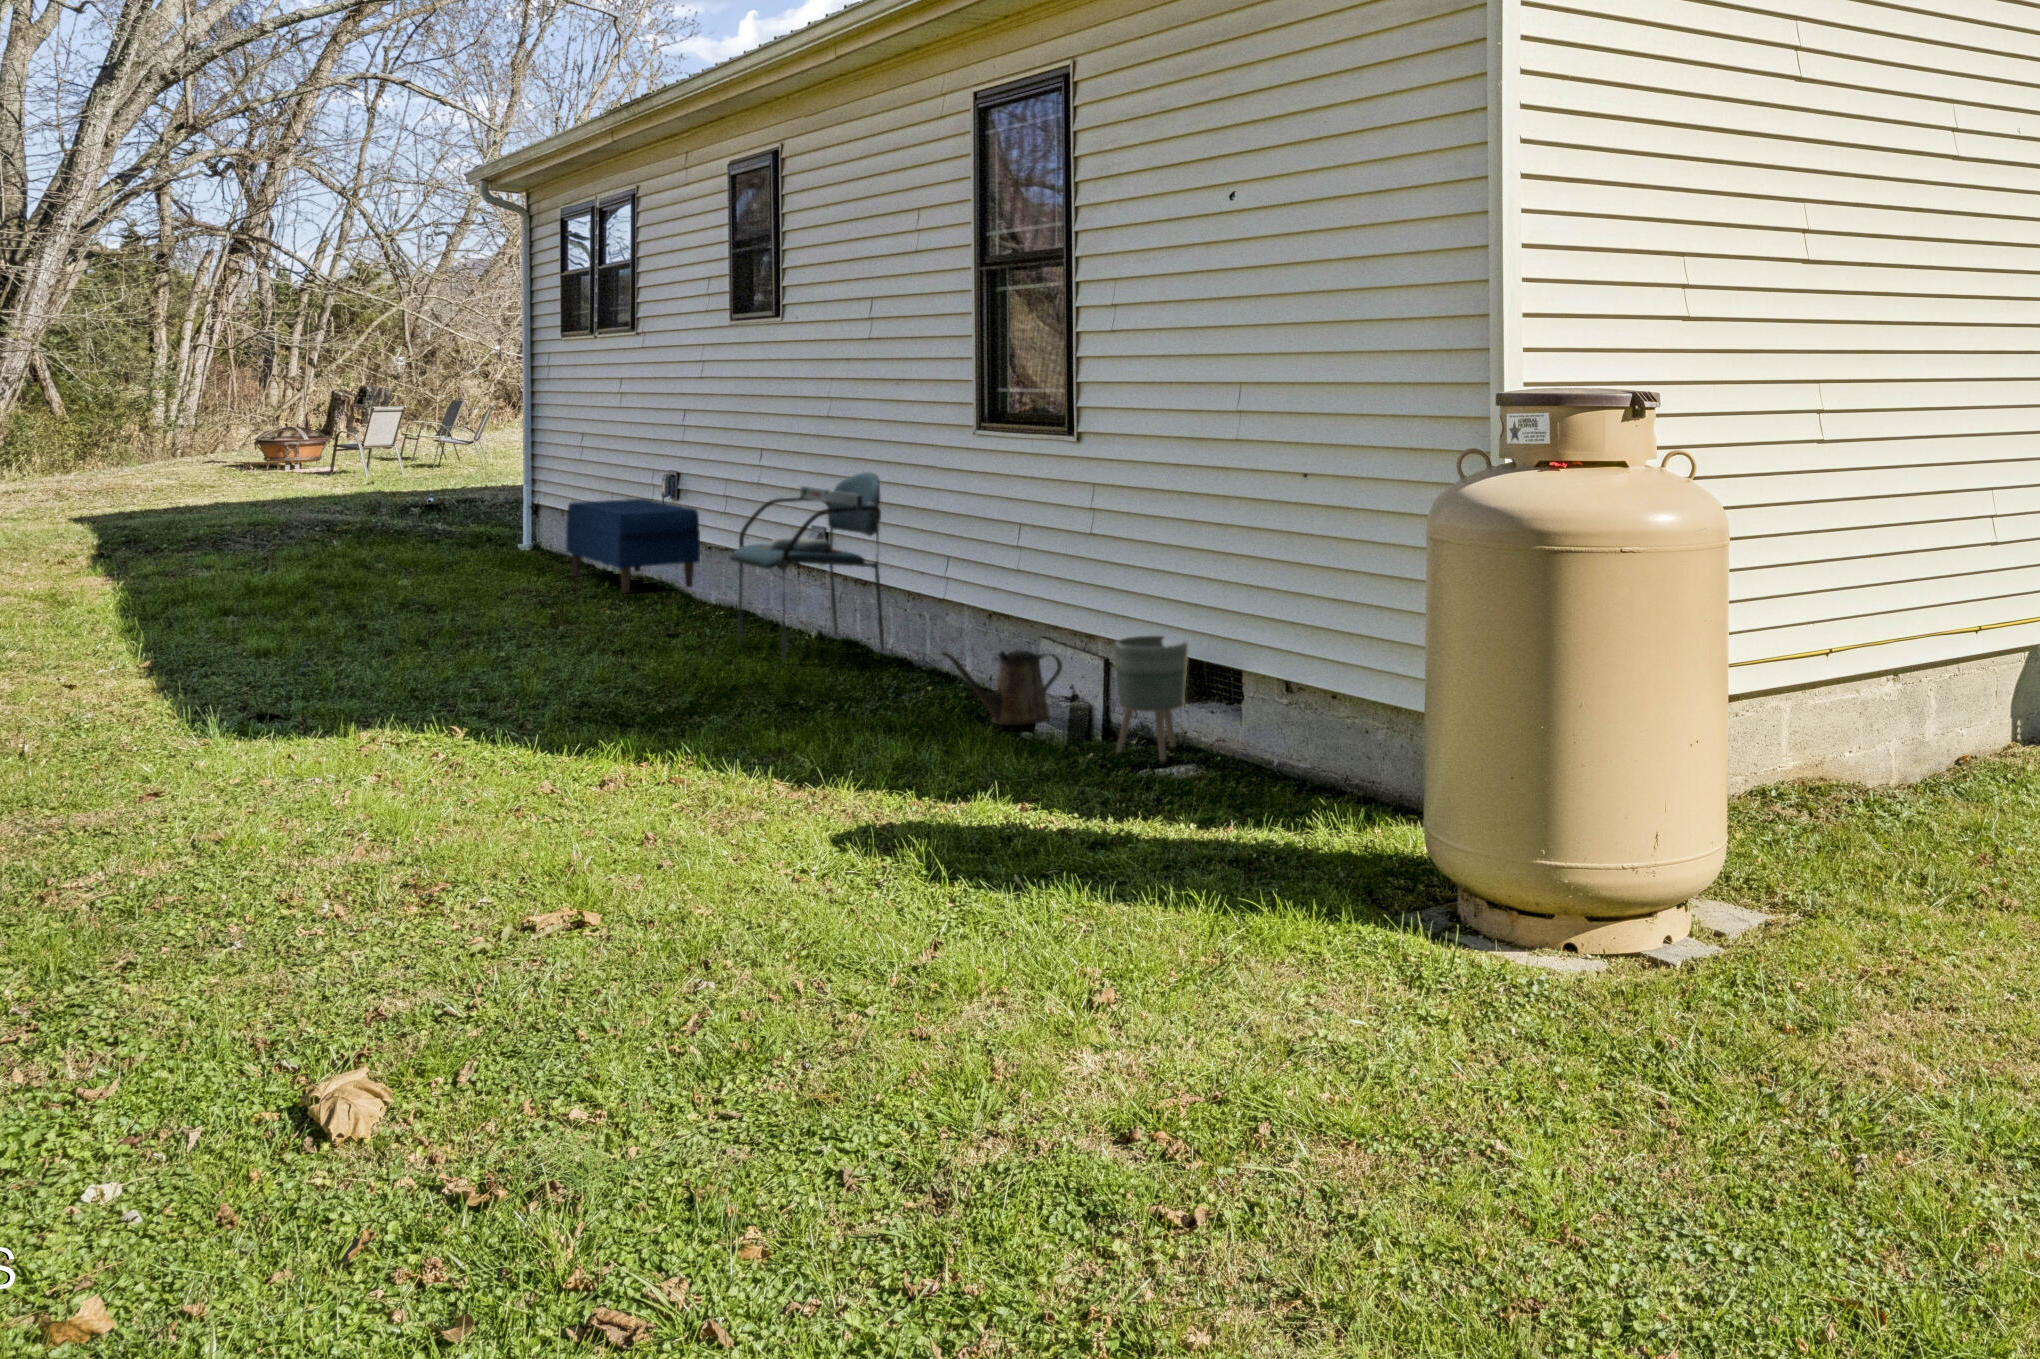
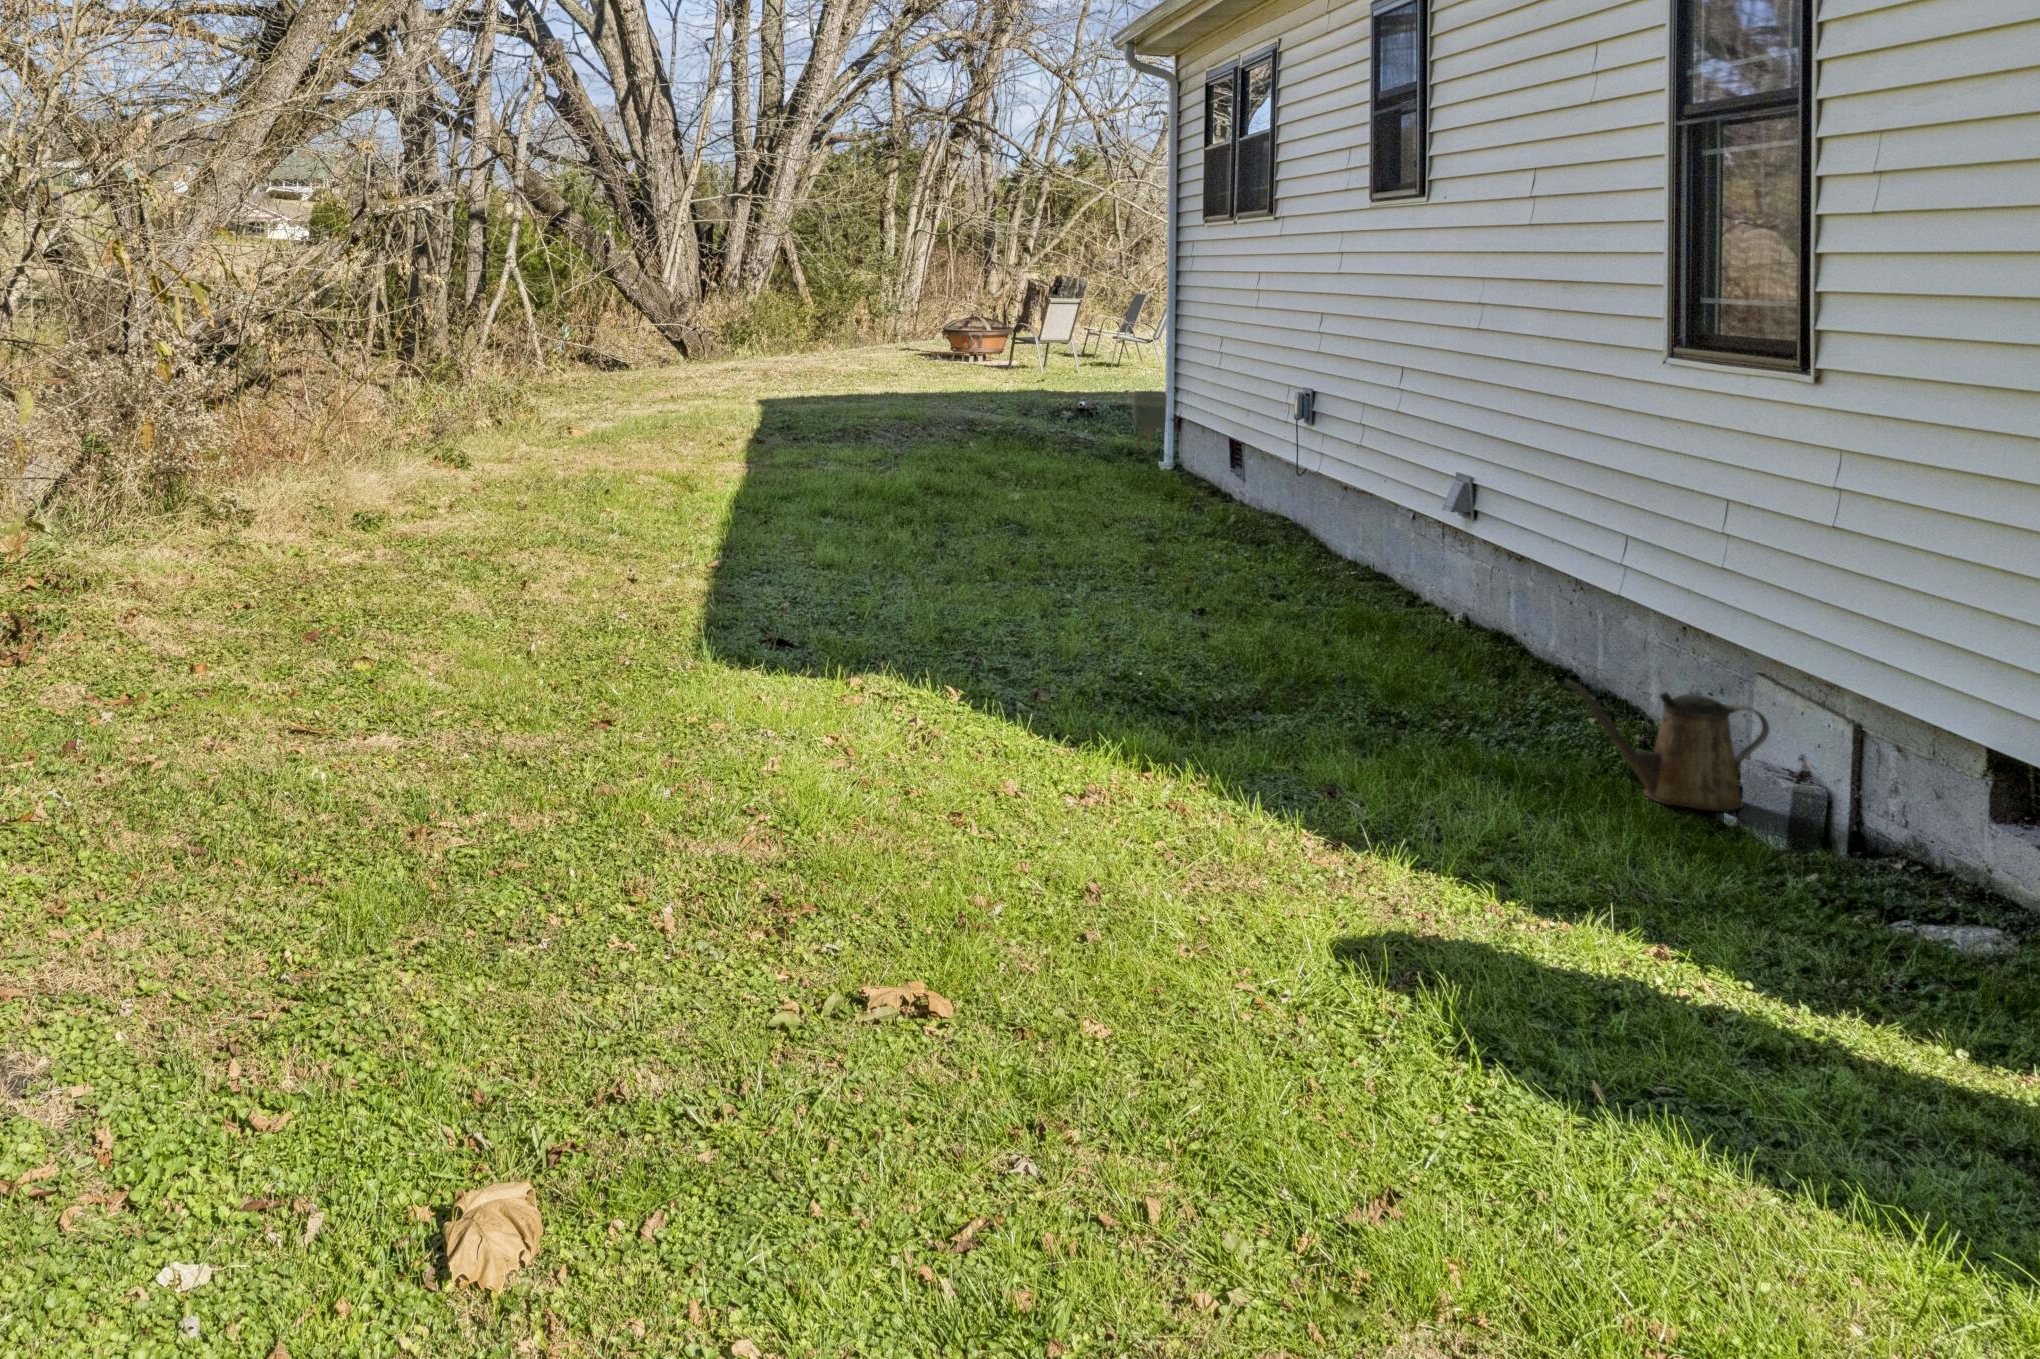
chair: present [730,472,884,659] -> none [1330,410,1538,660]
bench: present [566,499,700,593] -> none [1188,421,1335,539]
planter: present [1115,636,1188,761] -> present [1133,391,1167,454]

